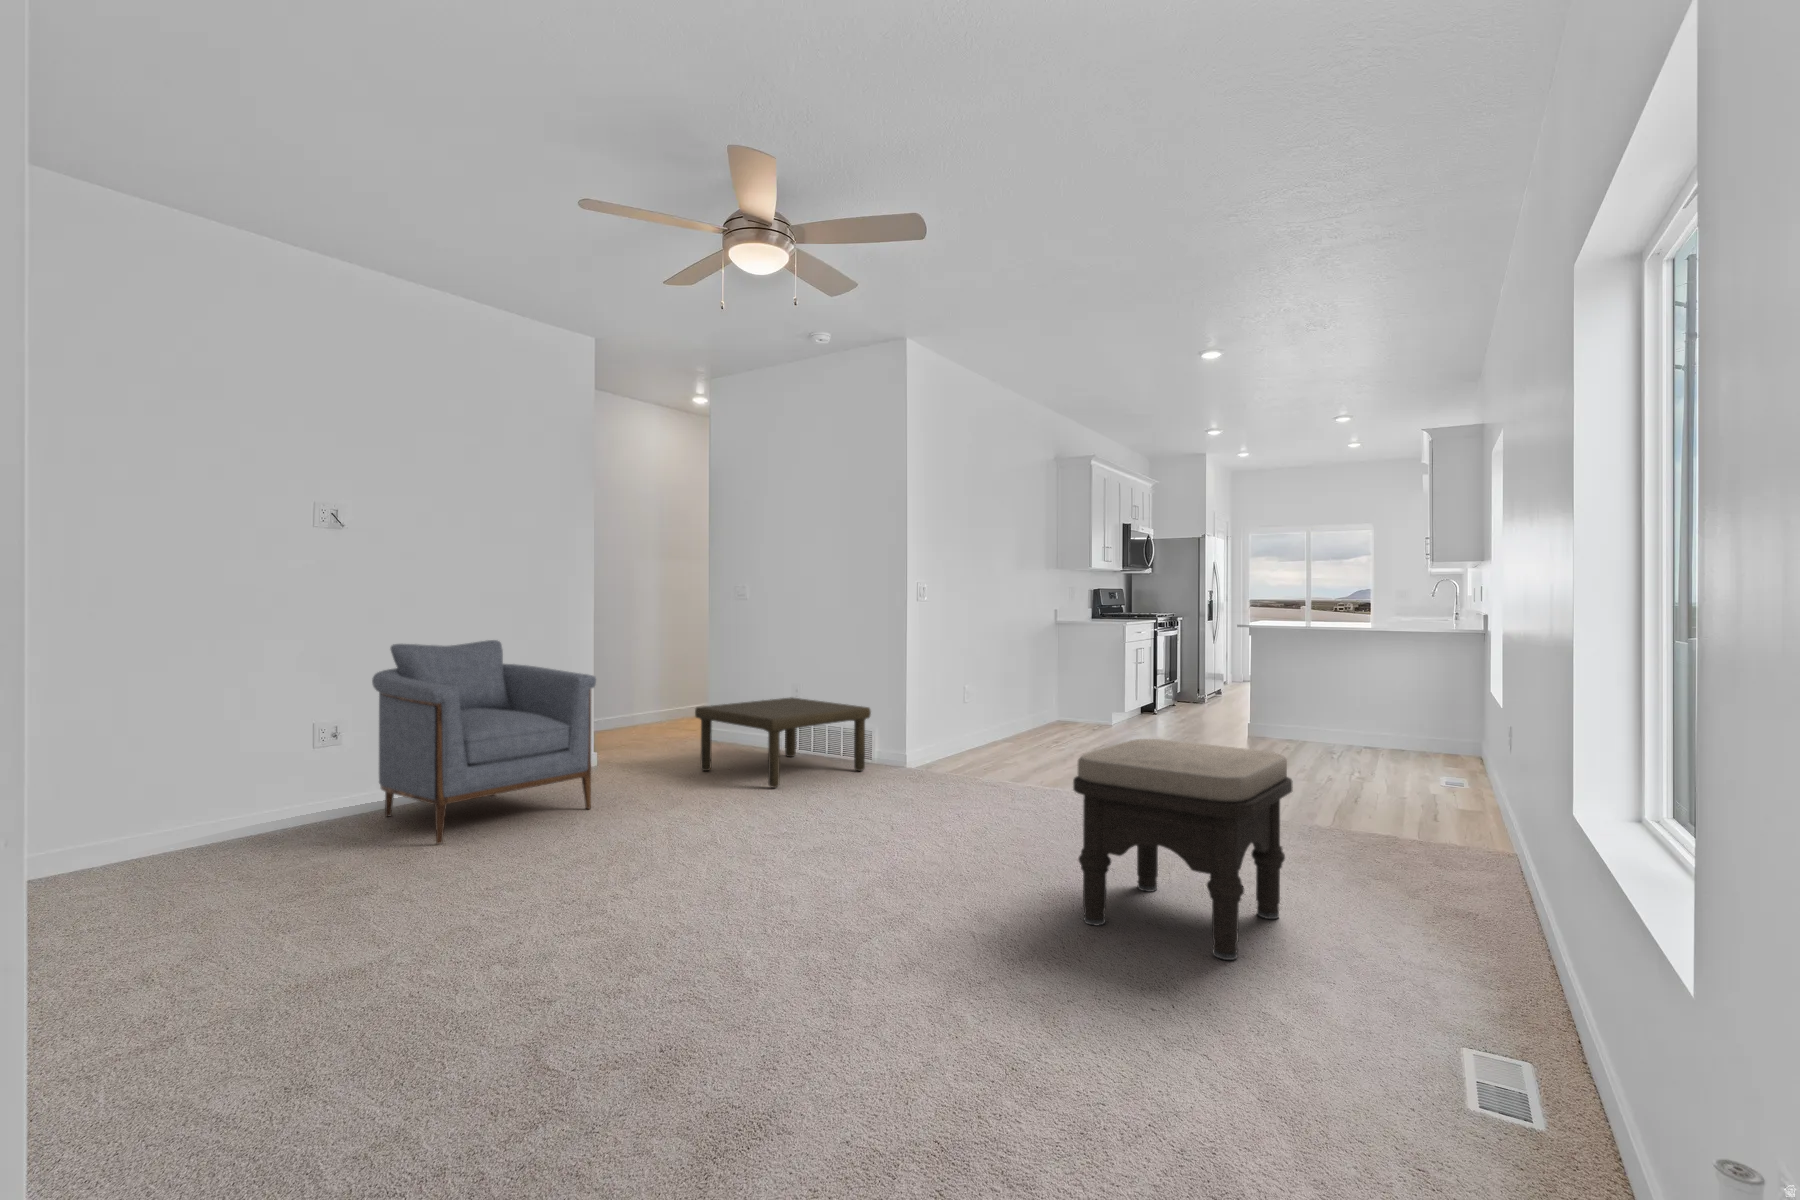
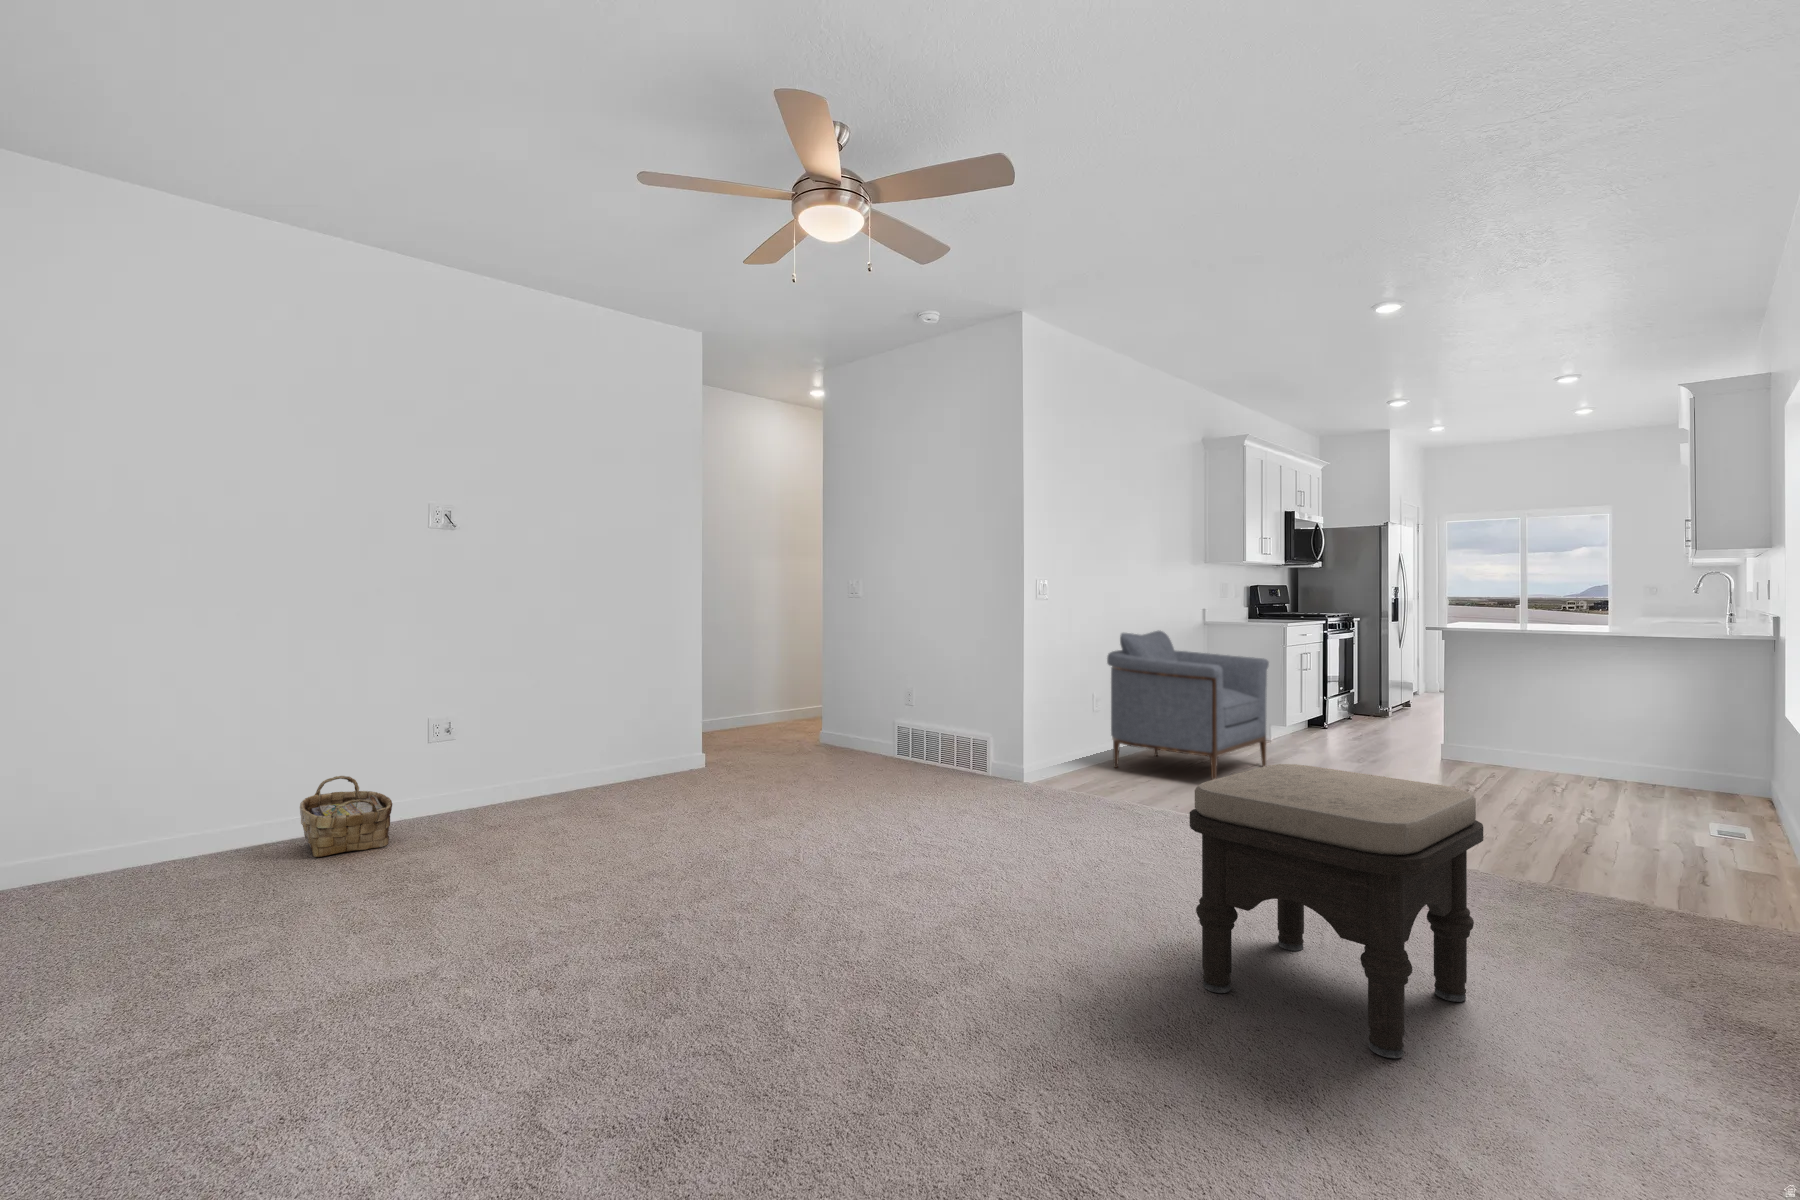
armchair: present [372,640,596,844] -> present [1107,631,1269,780]
coffee table: present [695,697,871,788] -> none [808,702,989,798]
woven basket: none [172,782,277,866] -> present [300,776,392,857]

